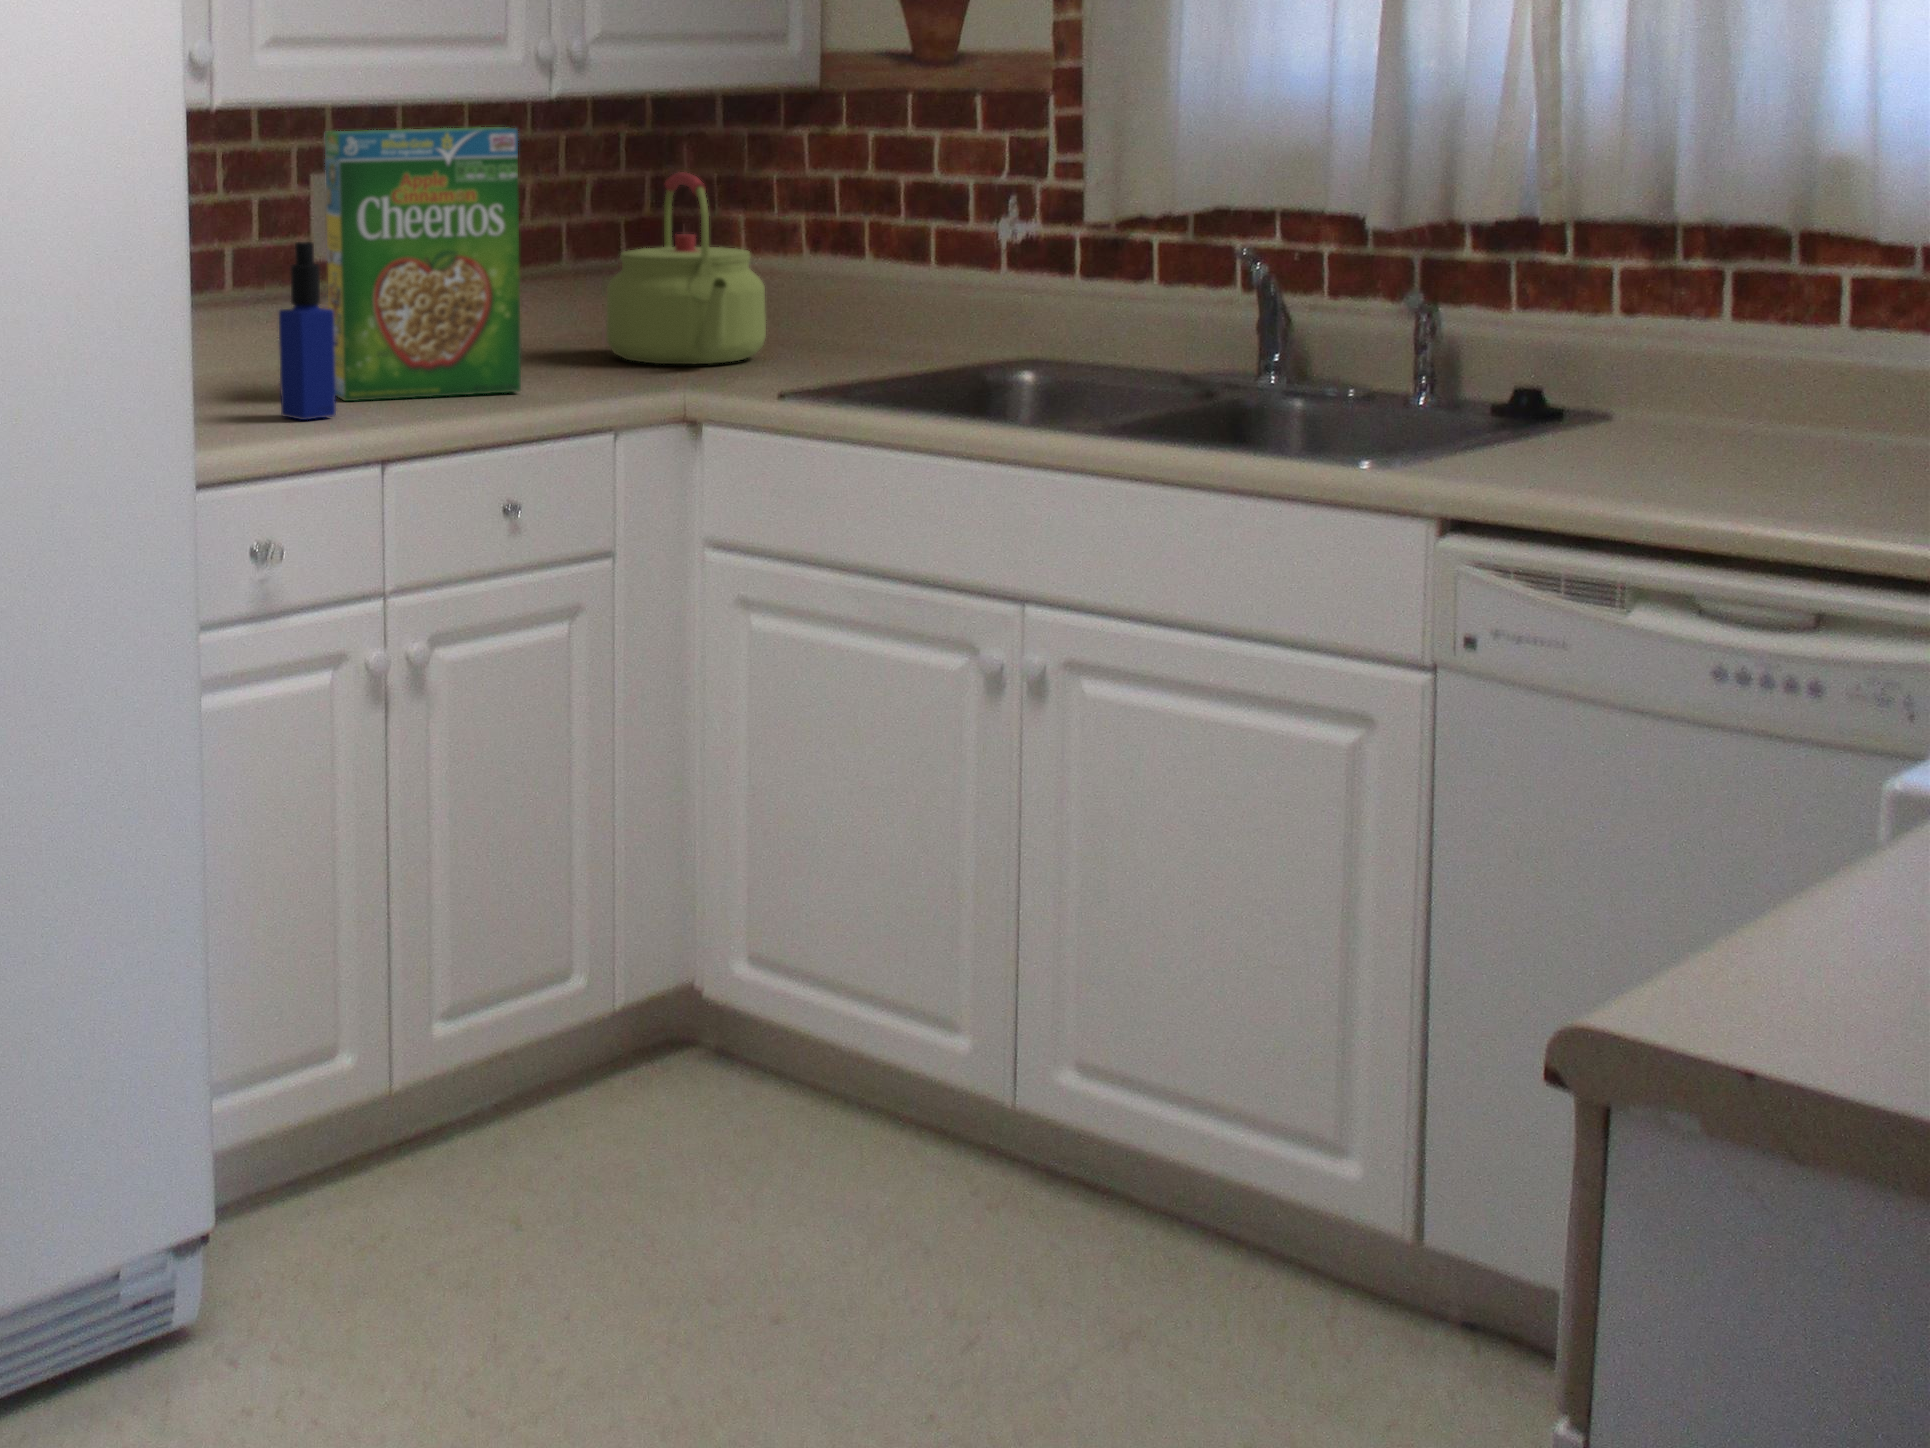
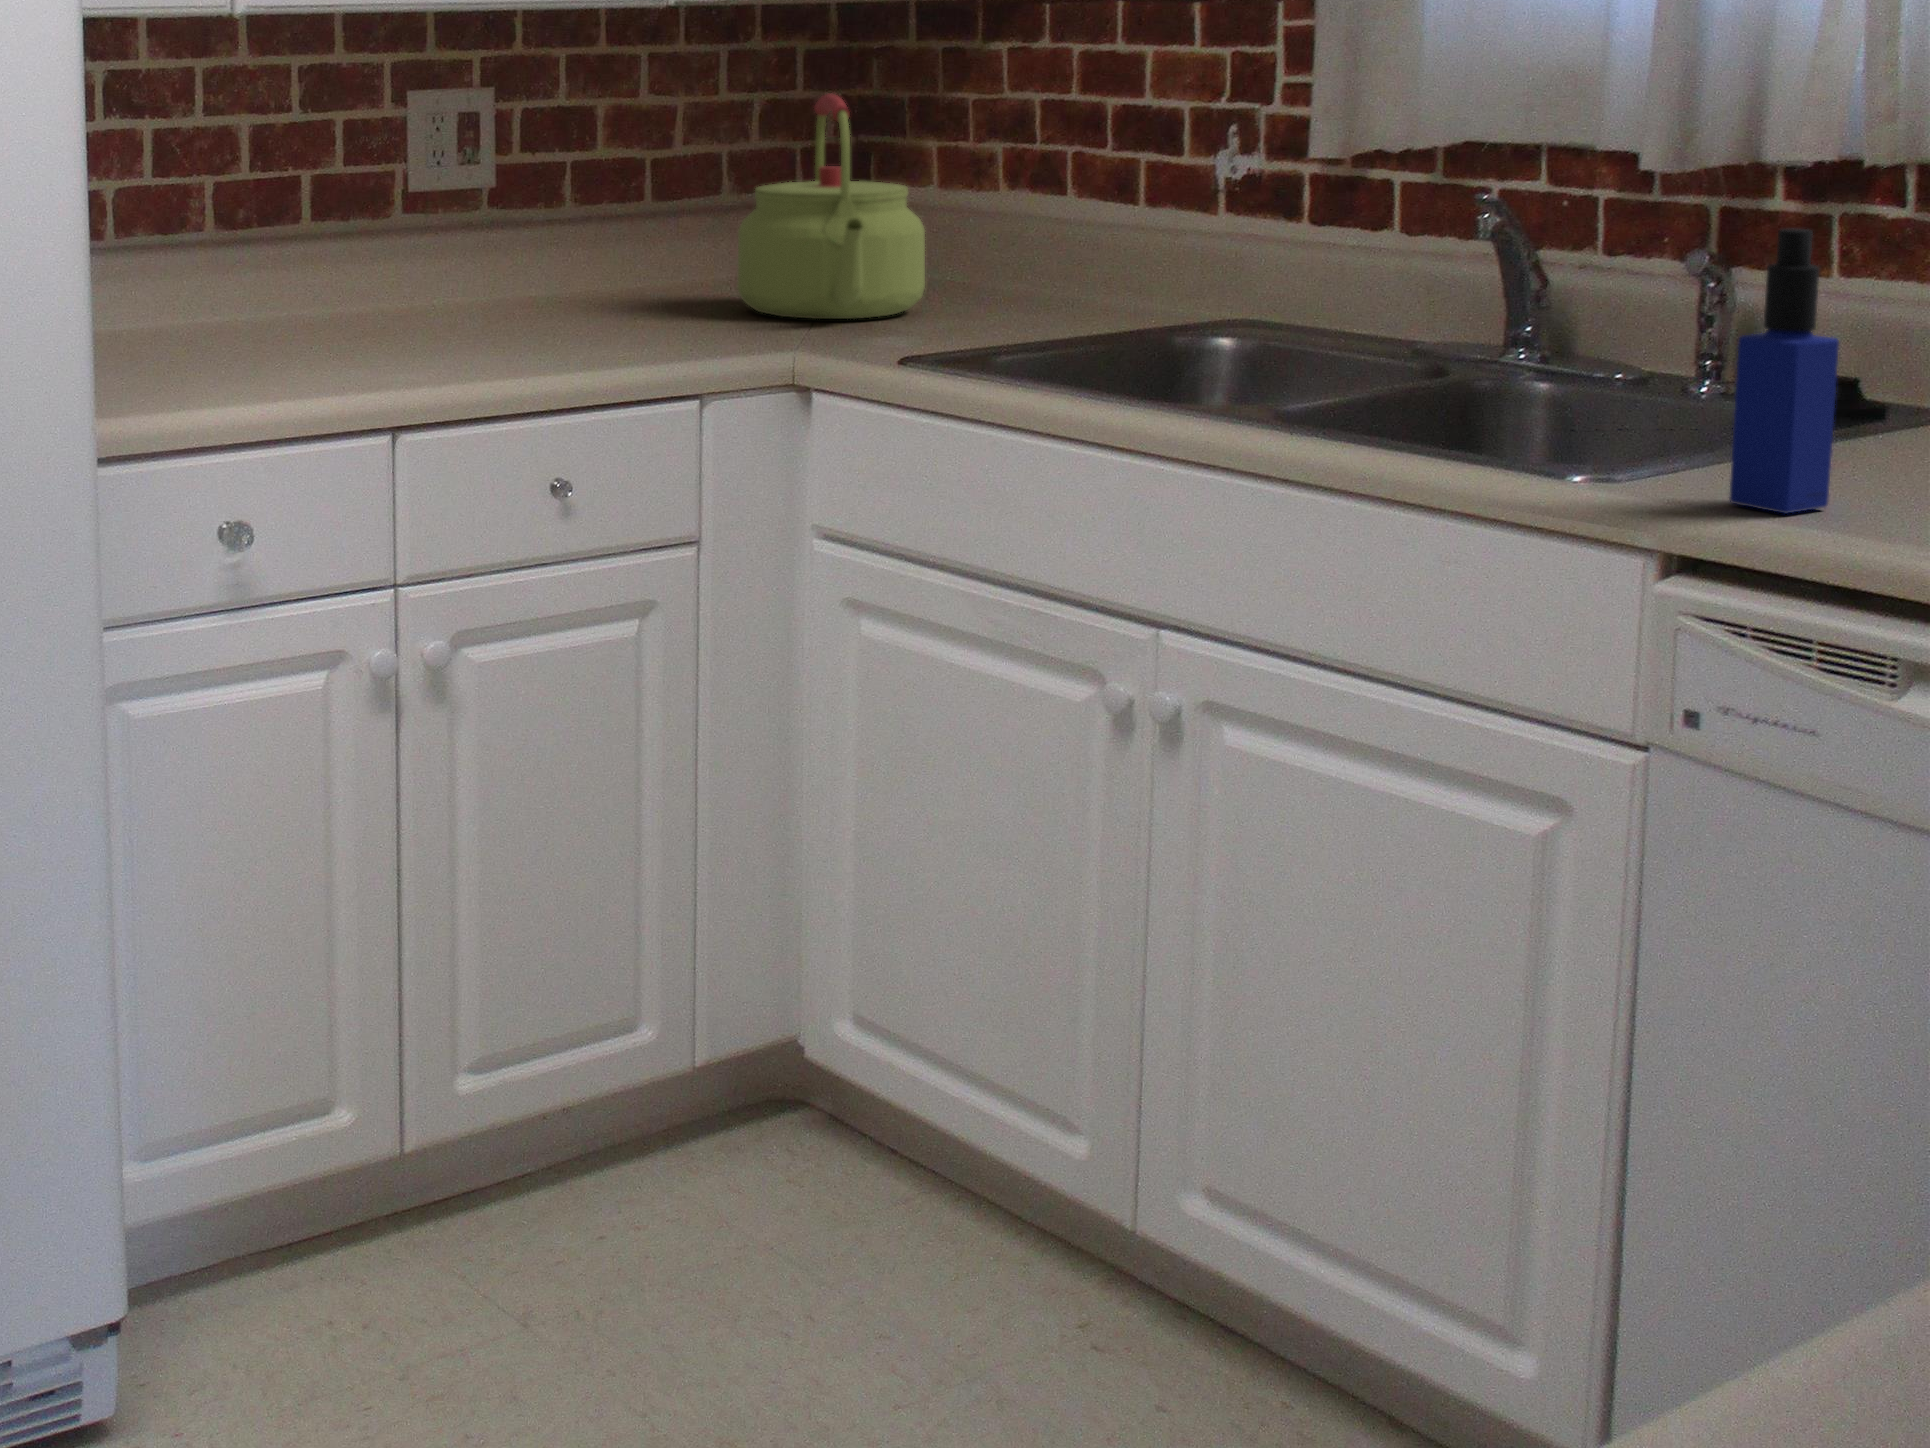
cereal box: present [325,127,521,401] -> none [374,39,596,355]
bottle: present [279,242,336,420] -> present [1729,228,1839,513]

